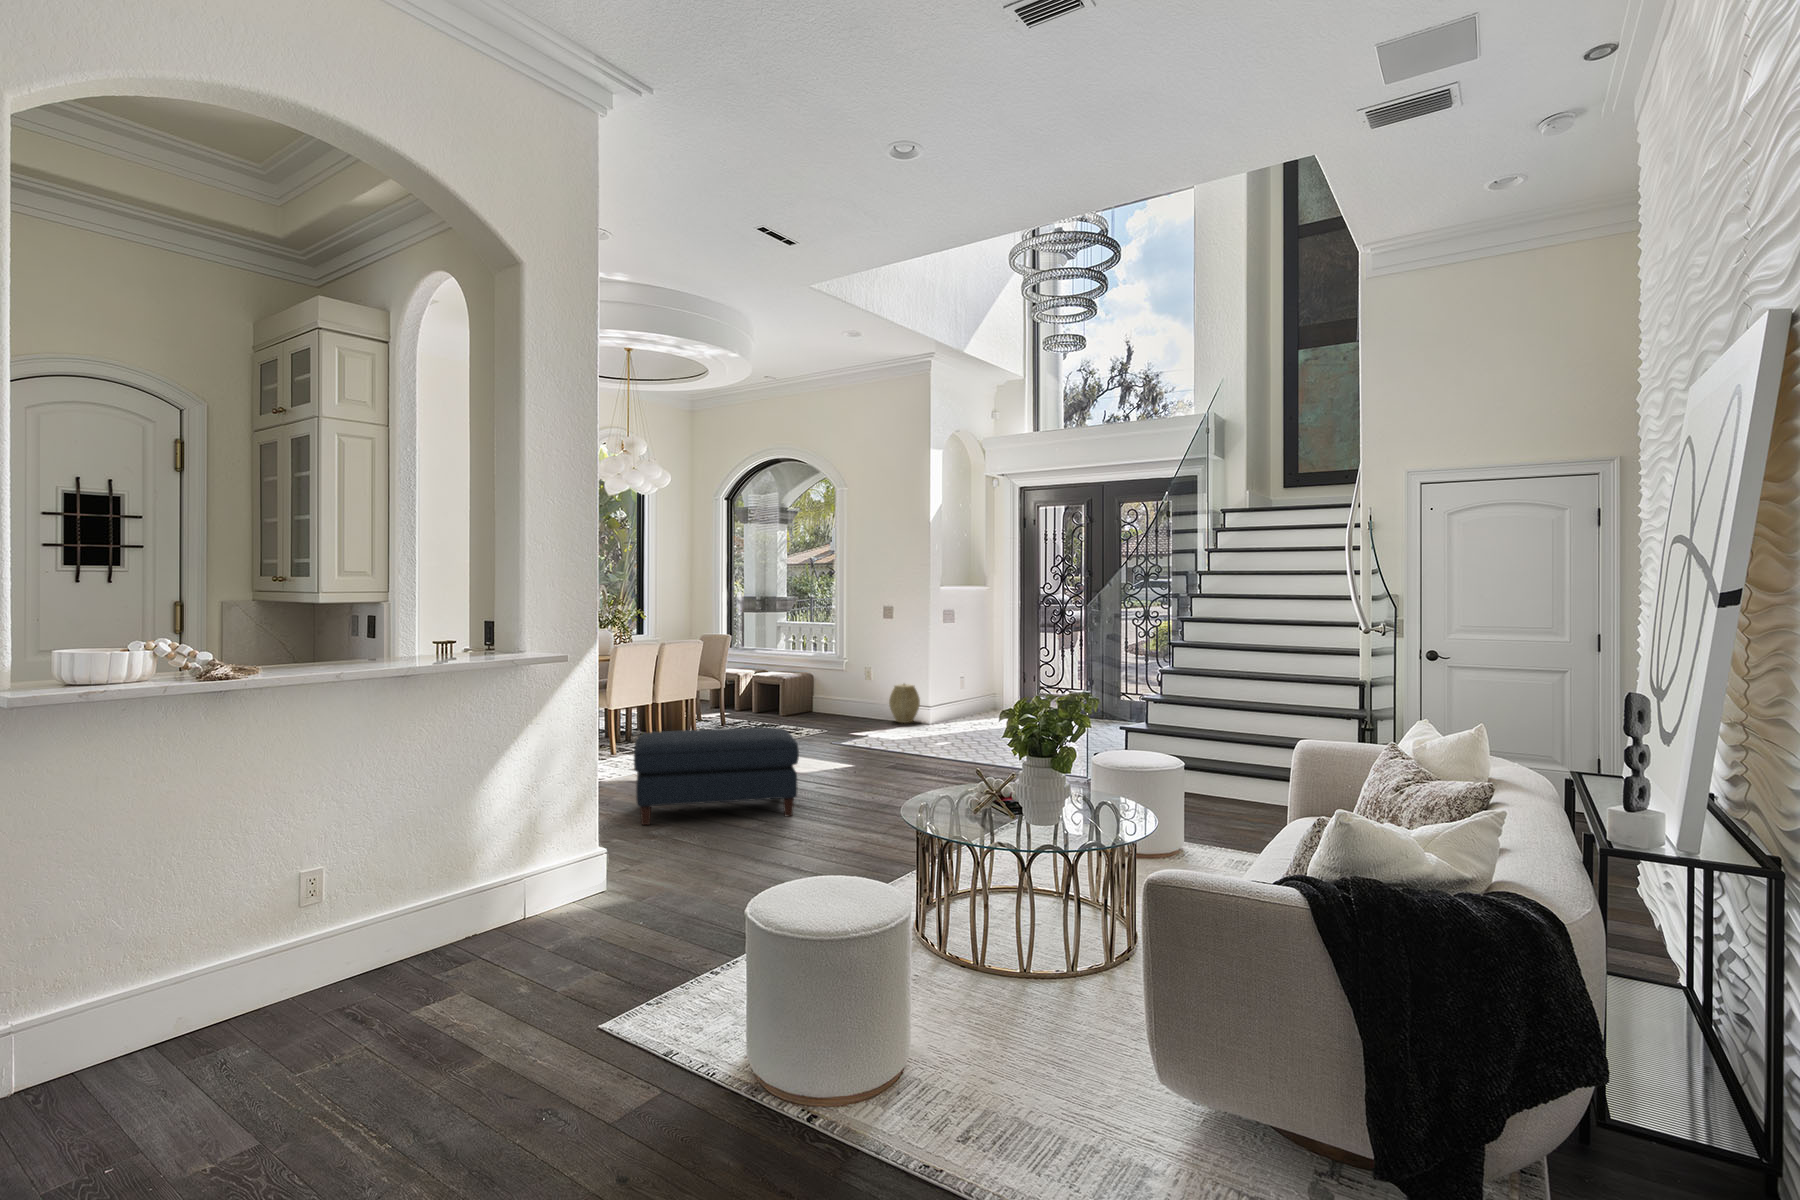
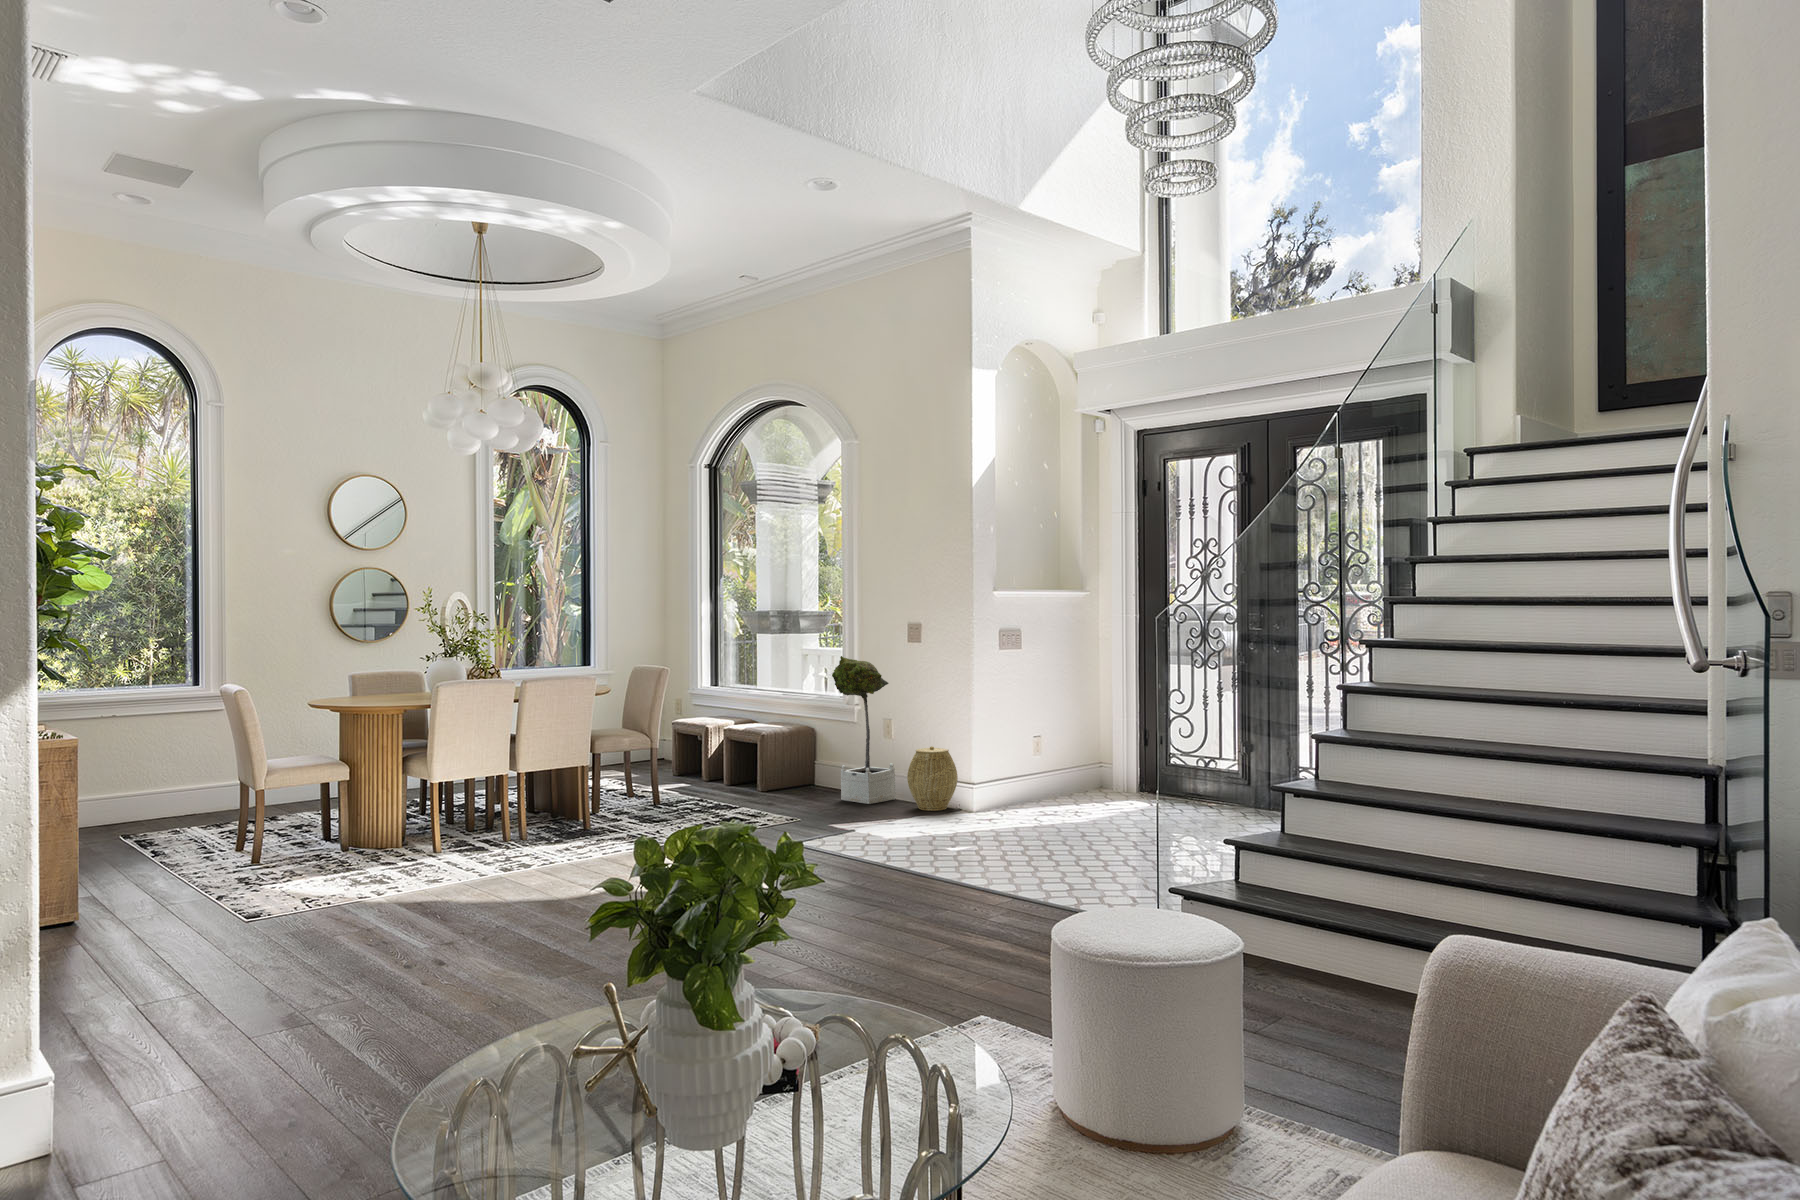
potted tree: none [837,628,877,720] -> present [832,656,896,804]
ottoman: present [634,727,799,825] -> none [276,832,599,1007]

